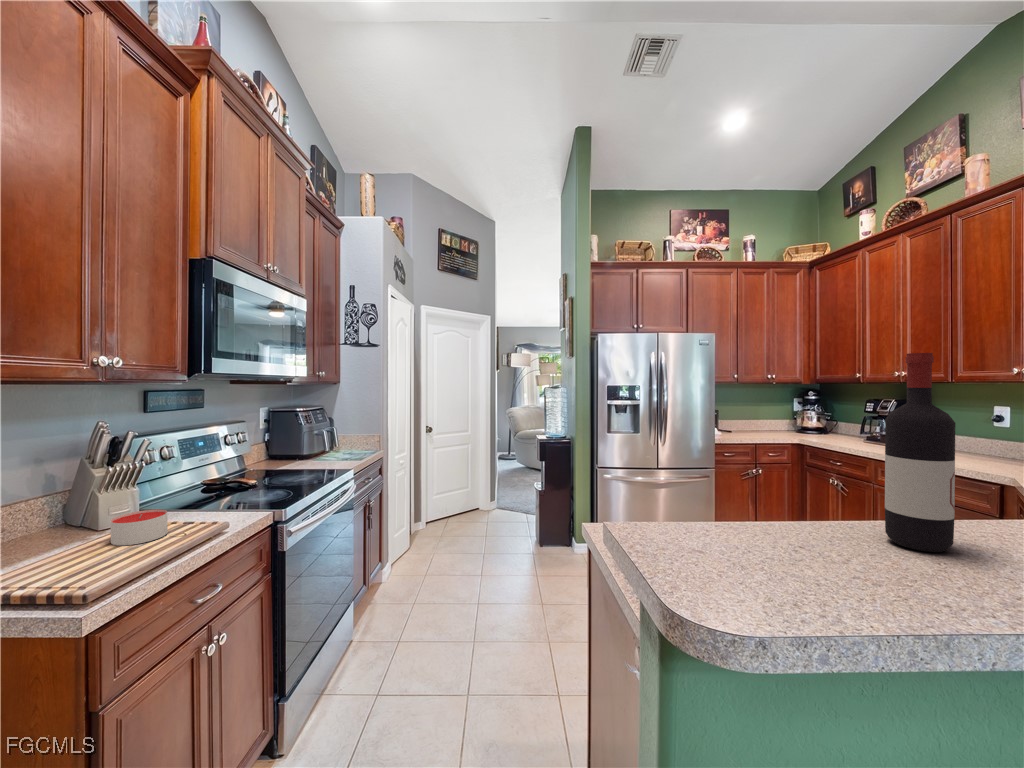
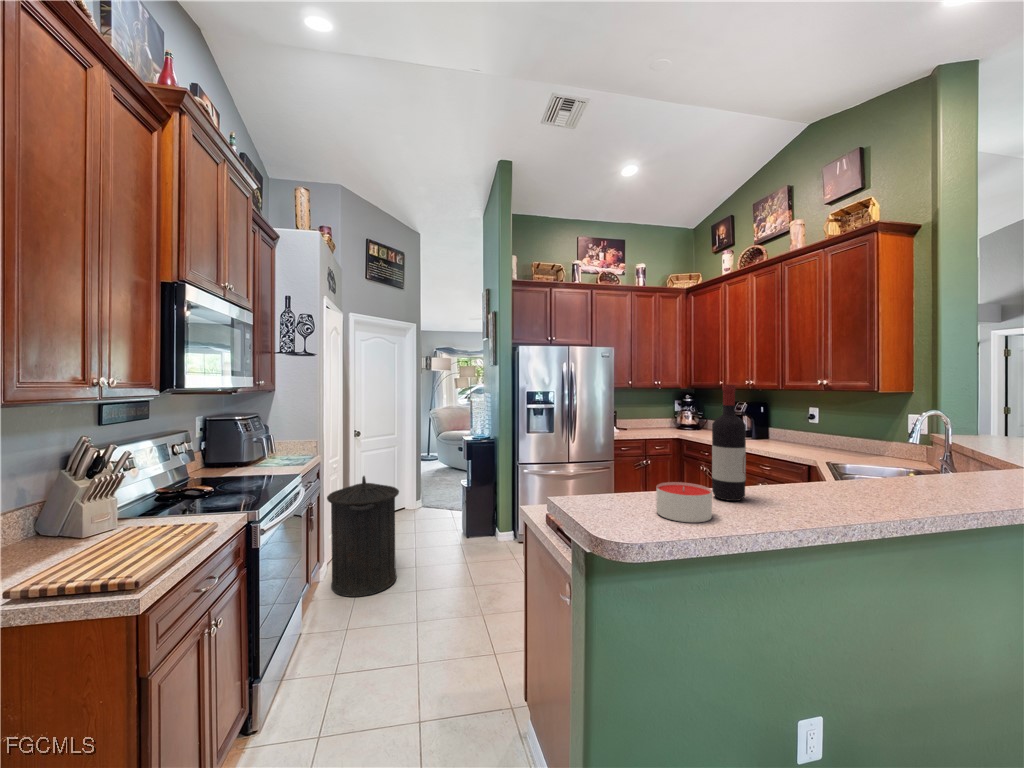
trash can: none [388,474,462,604] -> present [327,476,399,597]
candle: present [110,509,168,546] -> present [656,482,712,522]

